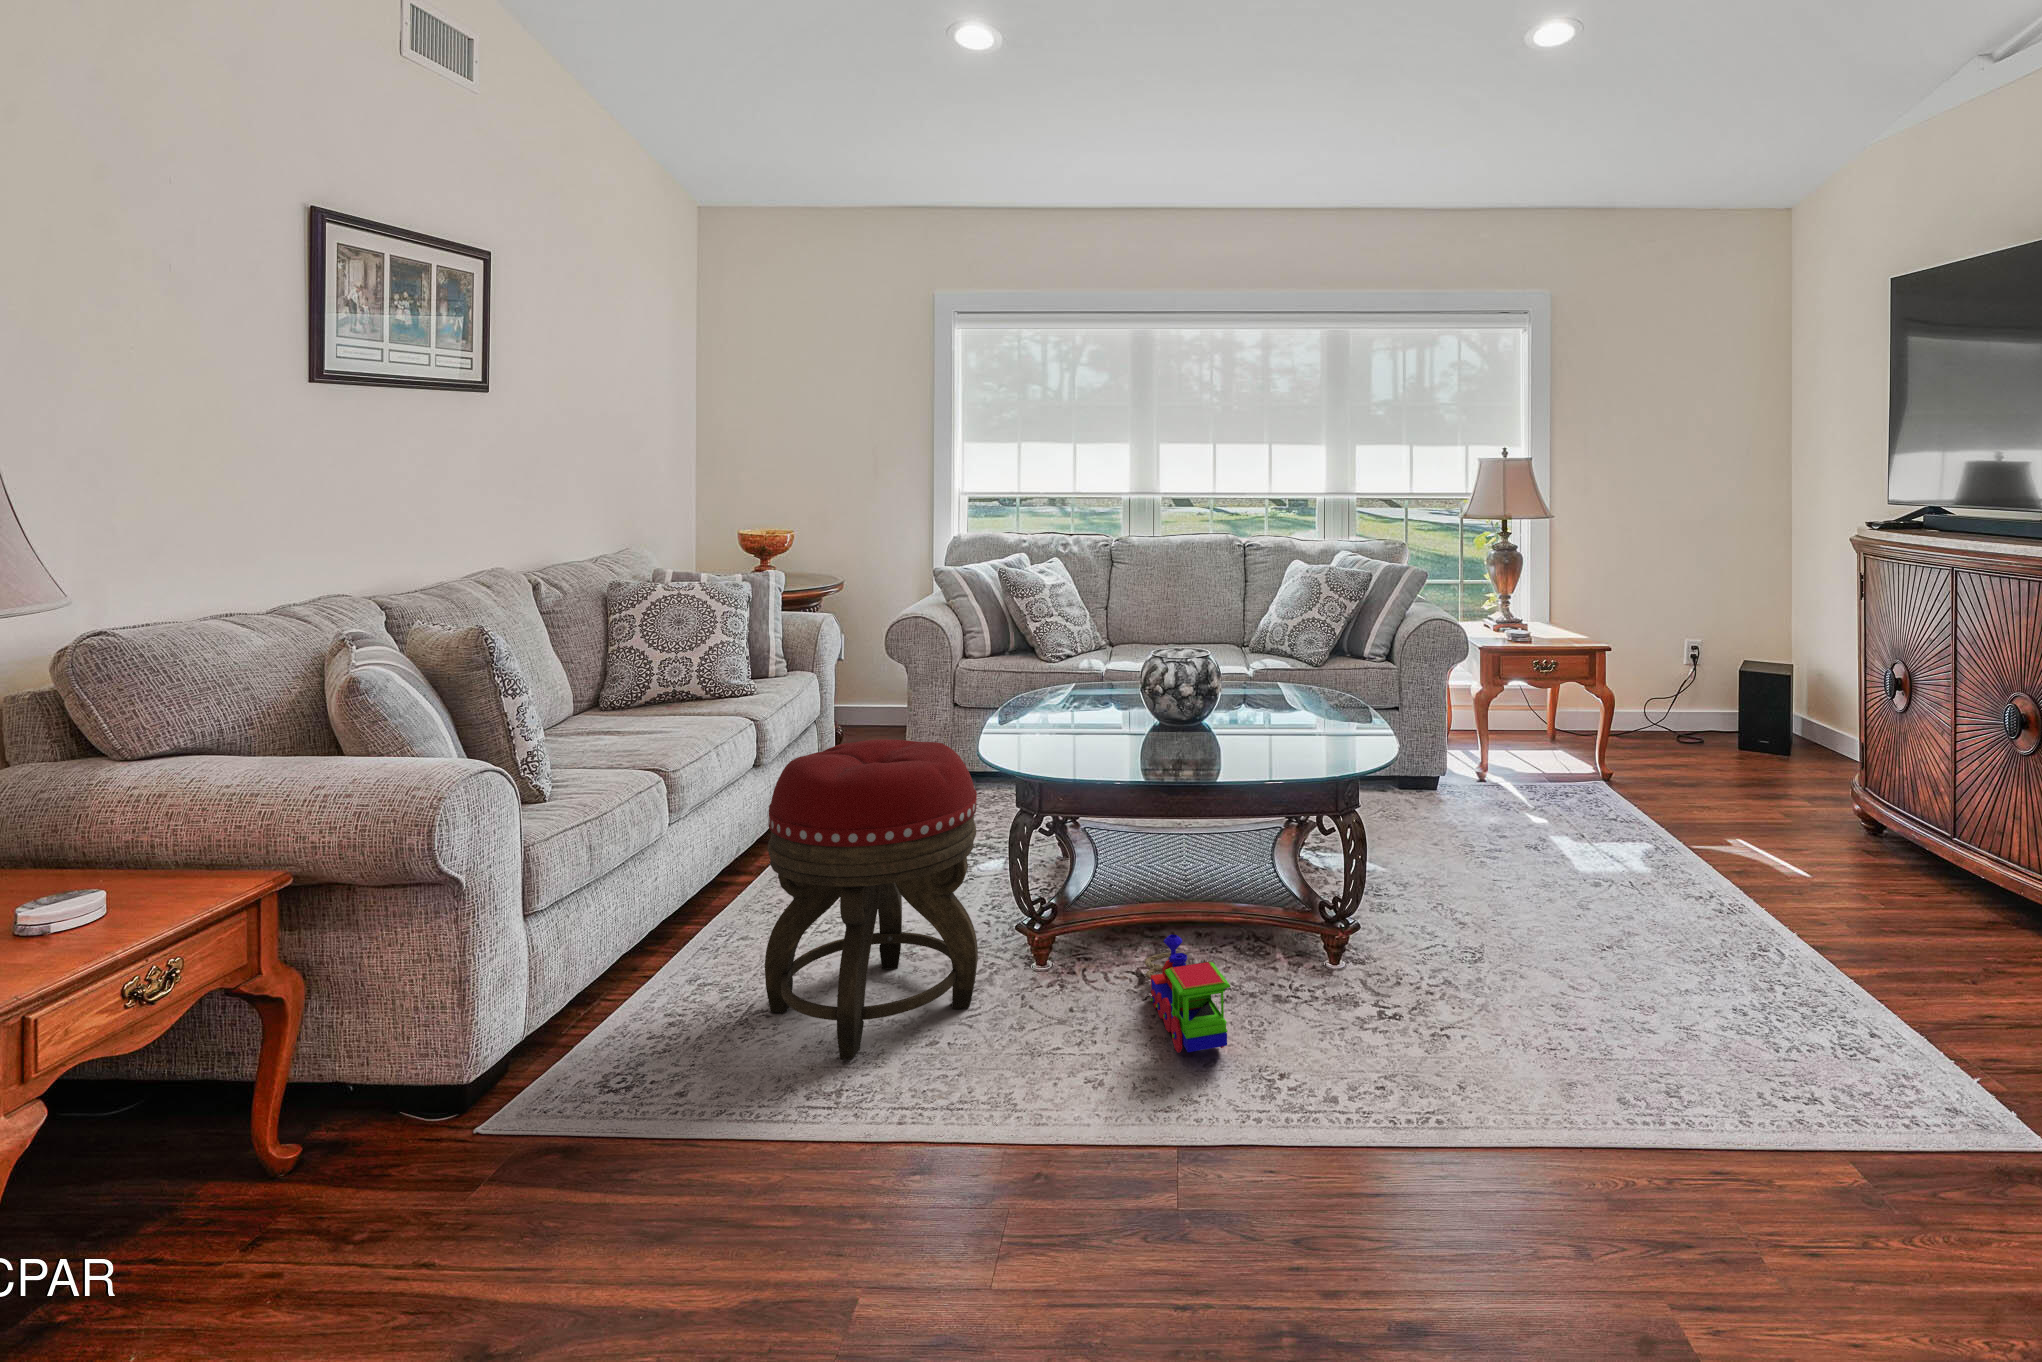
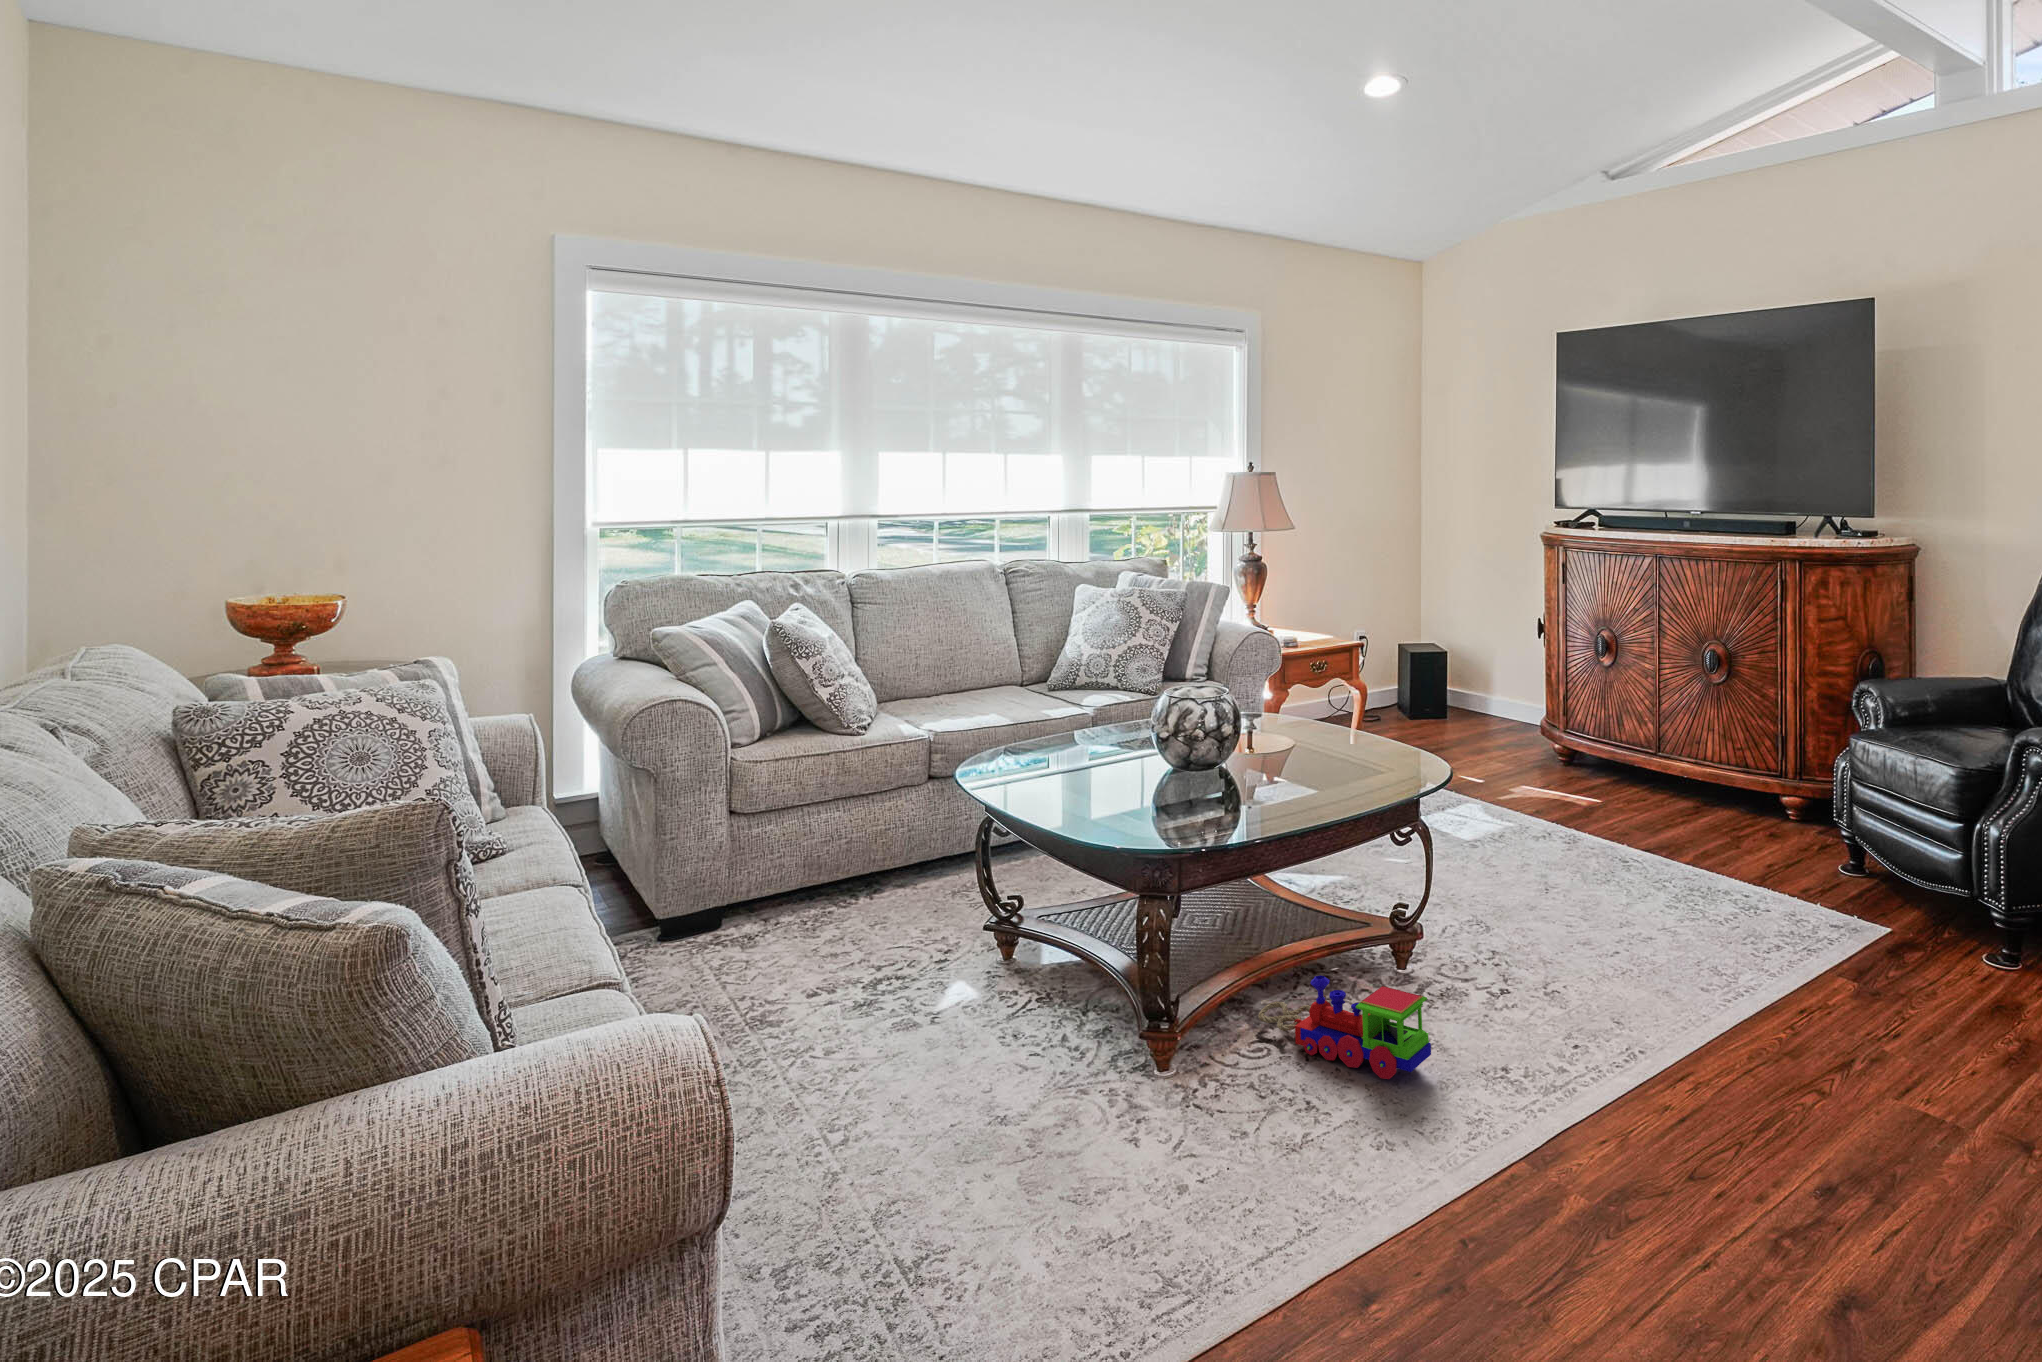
footstool: present [765,739,978,1059] -> none [905,834,1160,1226]

